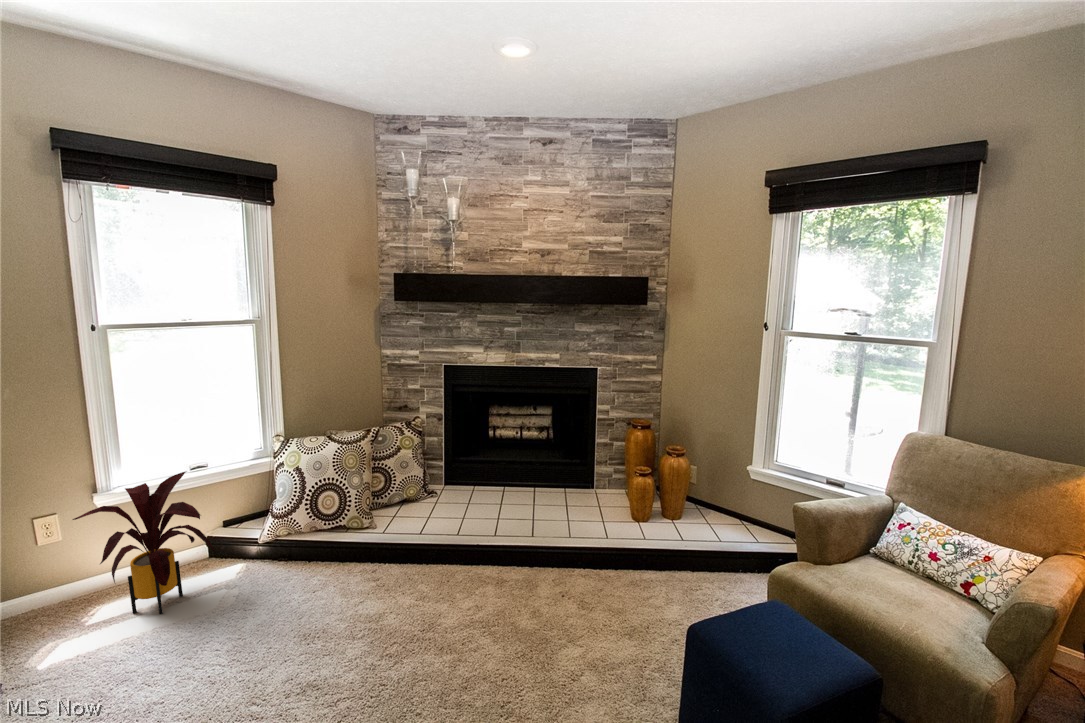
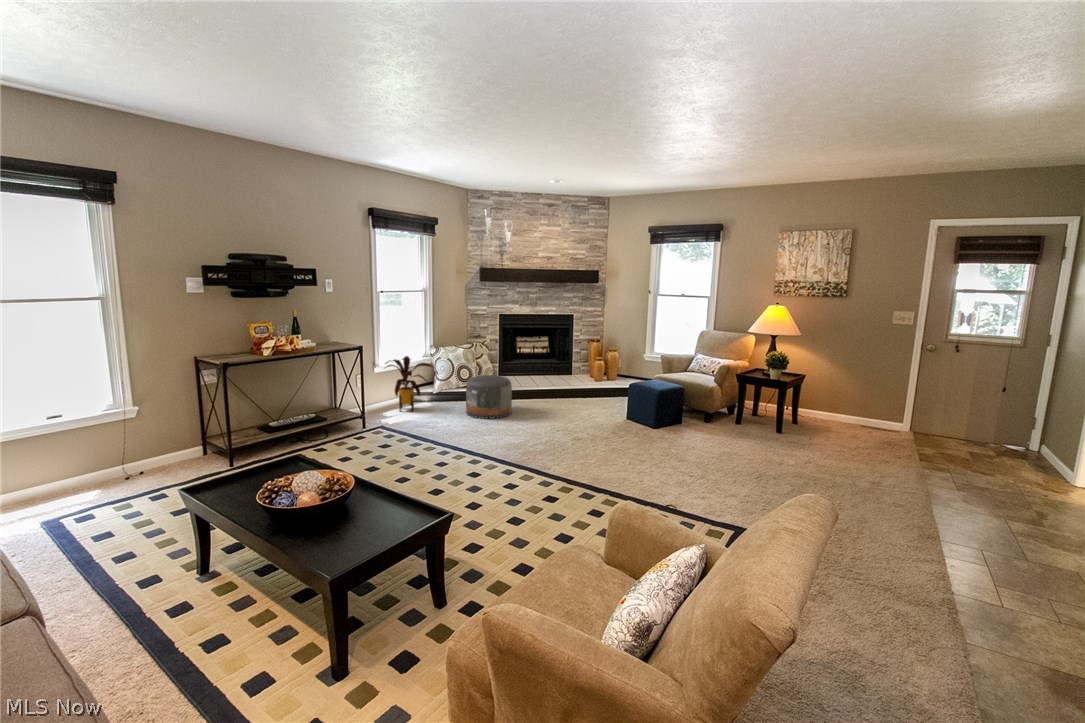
pouf: none [255,534,385,684] -> present [466,375,512,419]

